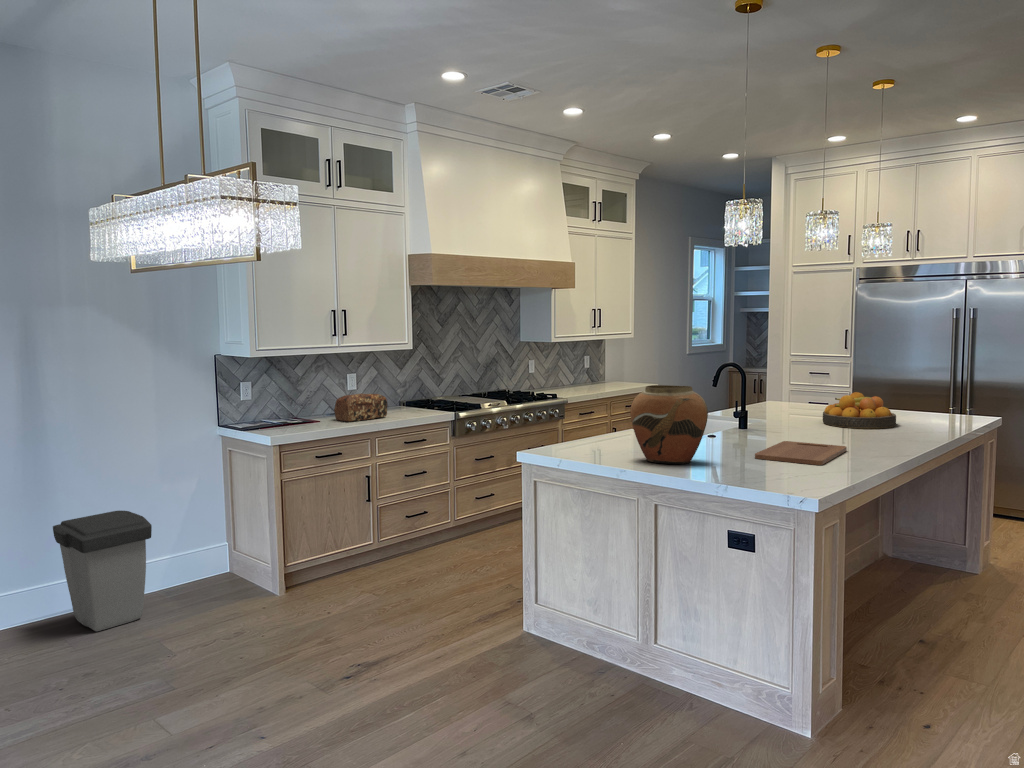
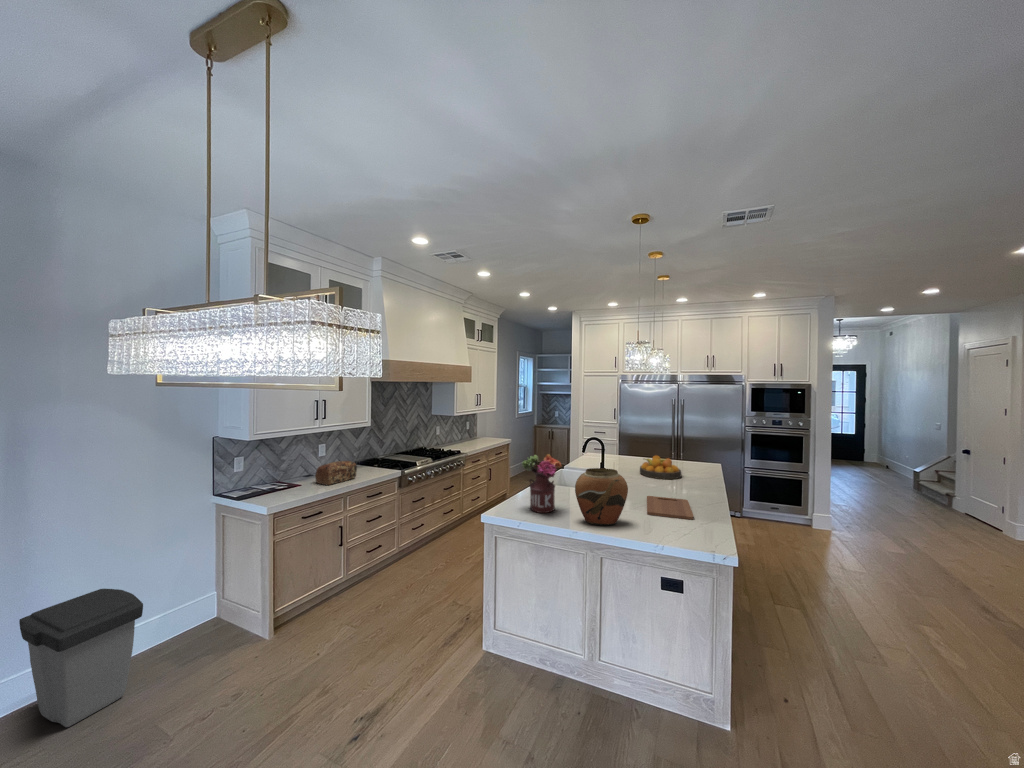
flower arrangement: none [570,369,628,451] -> present [522,454,561,513]

